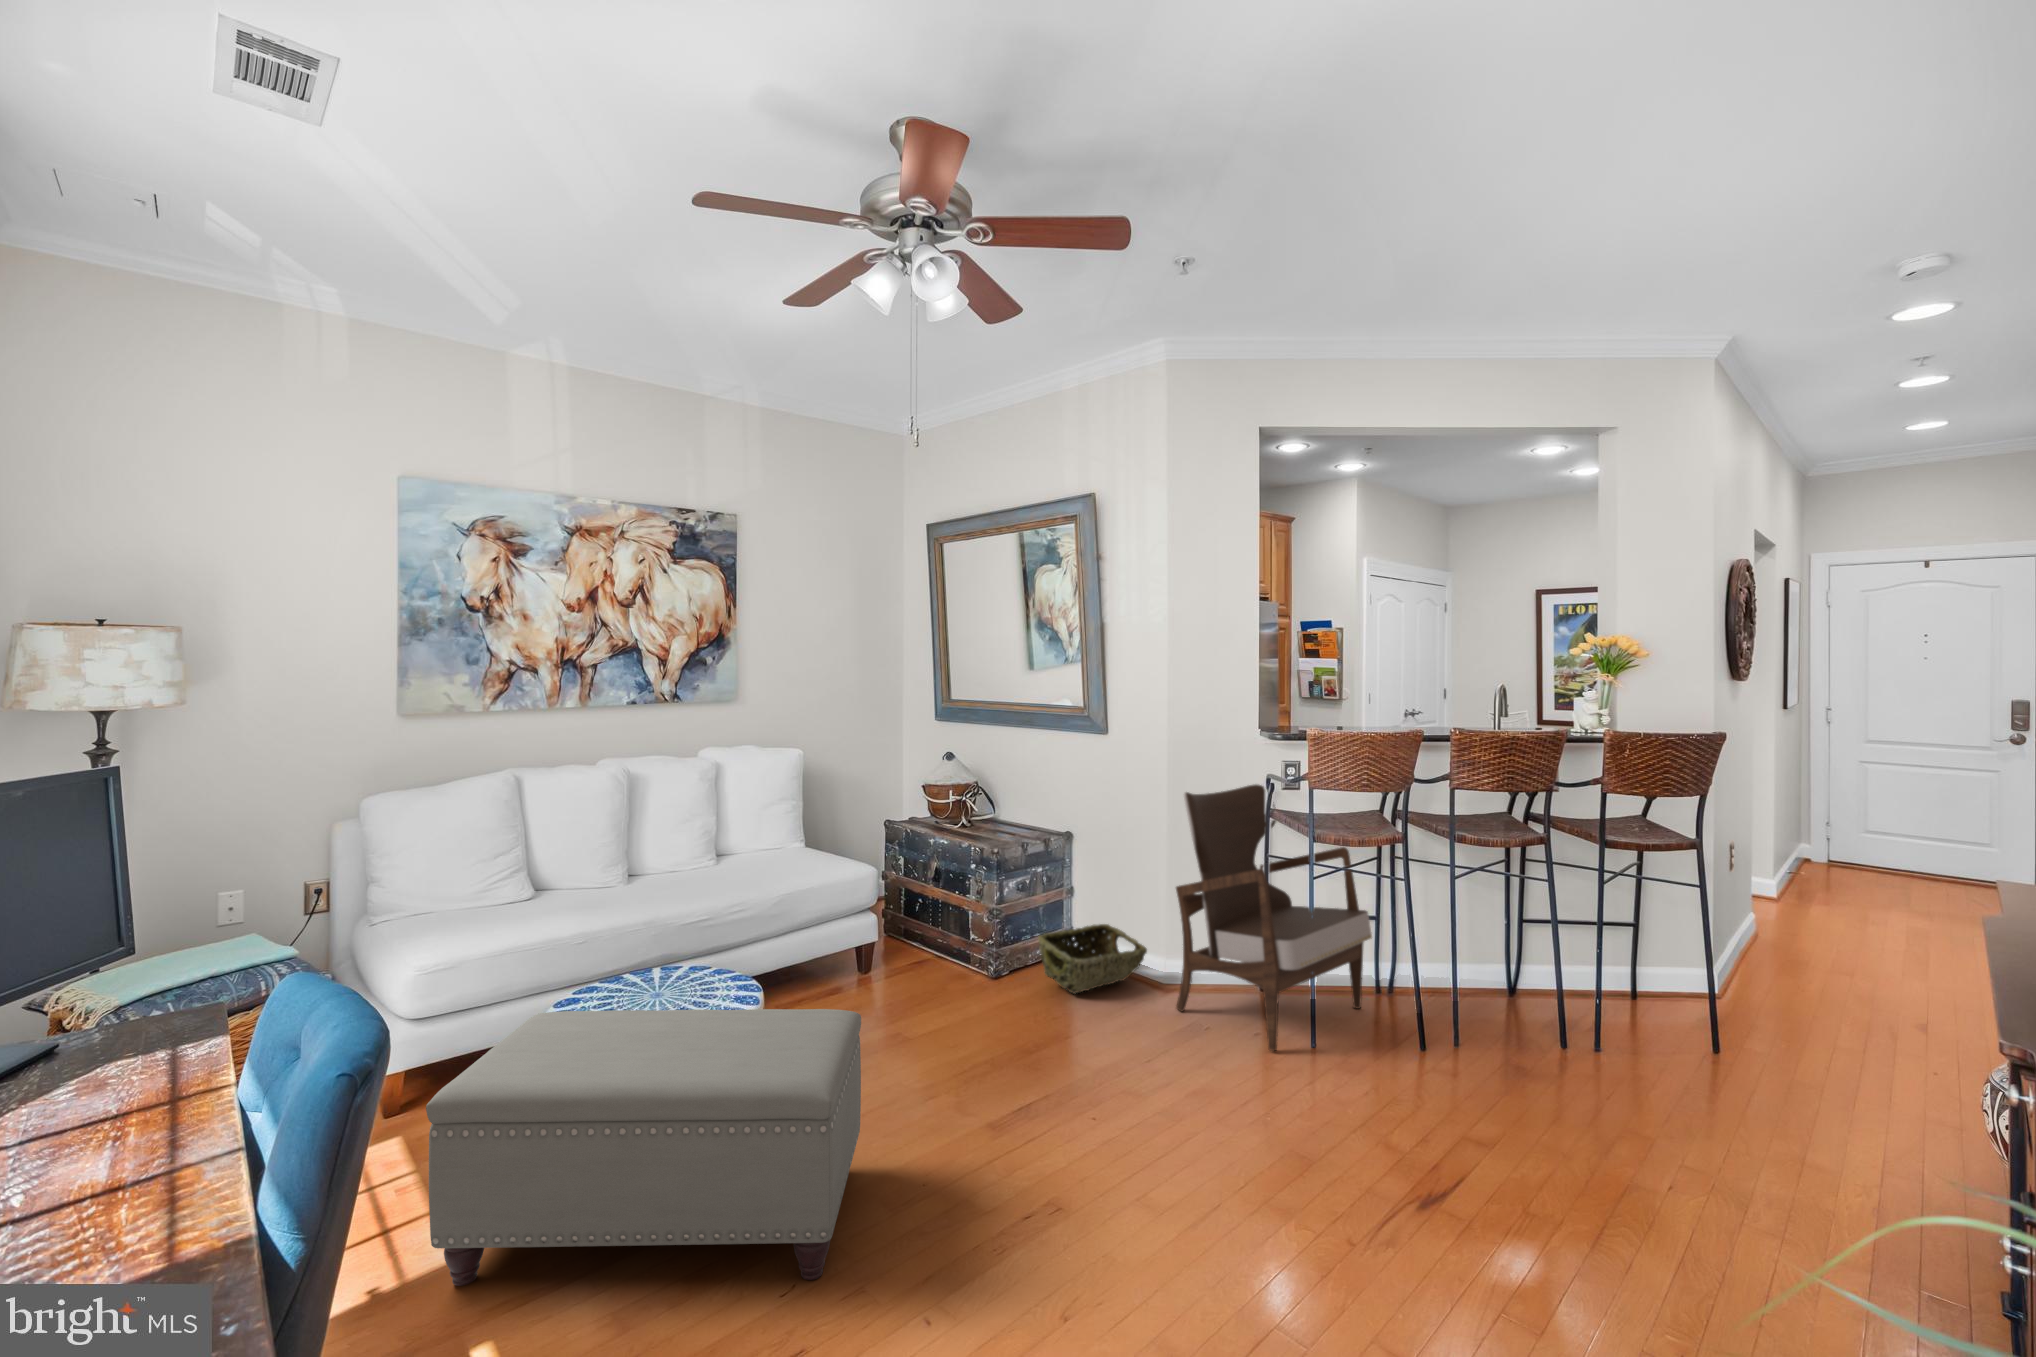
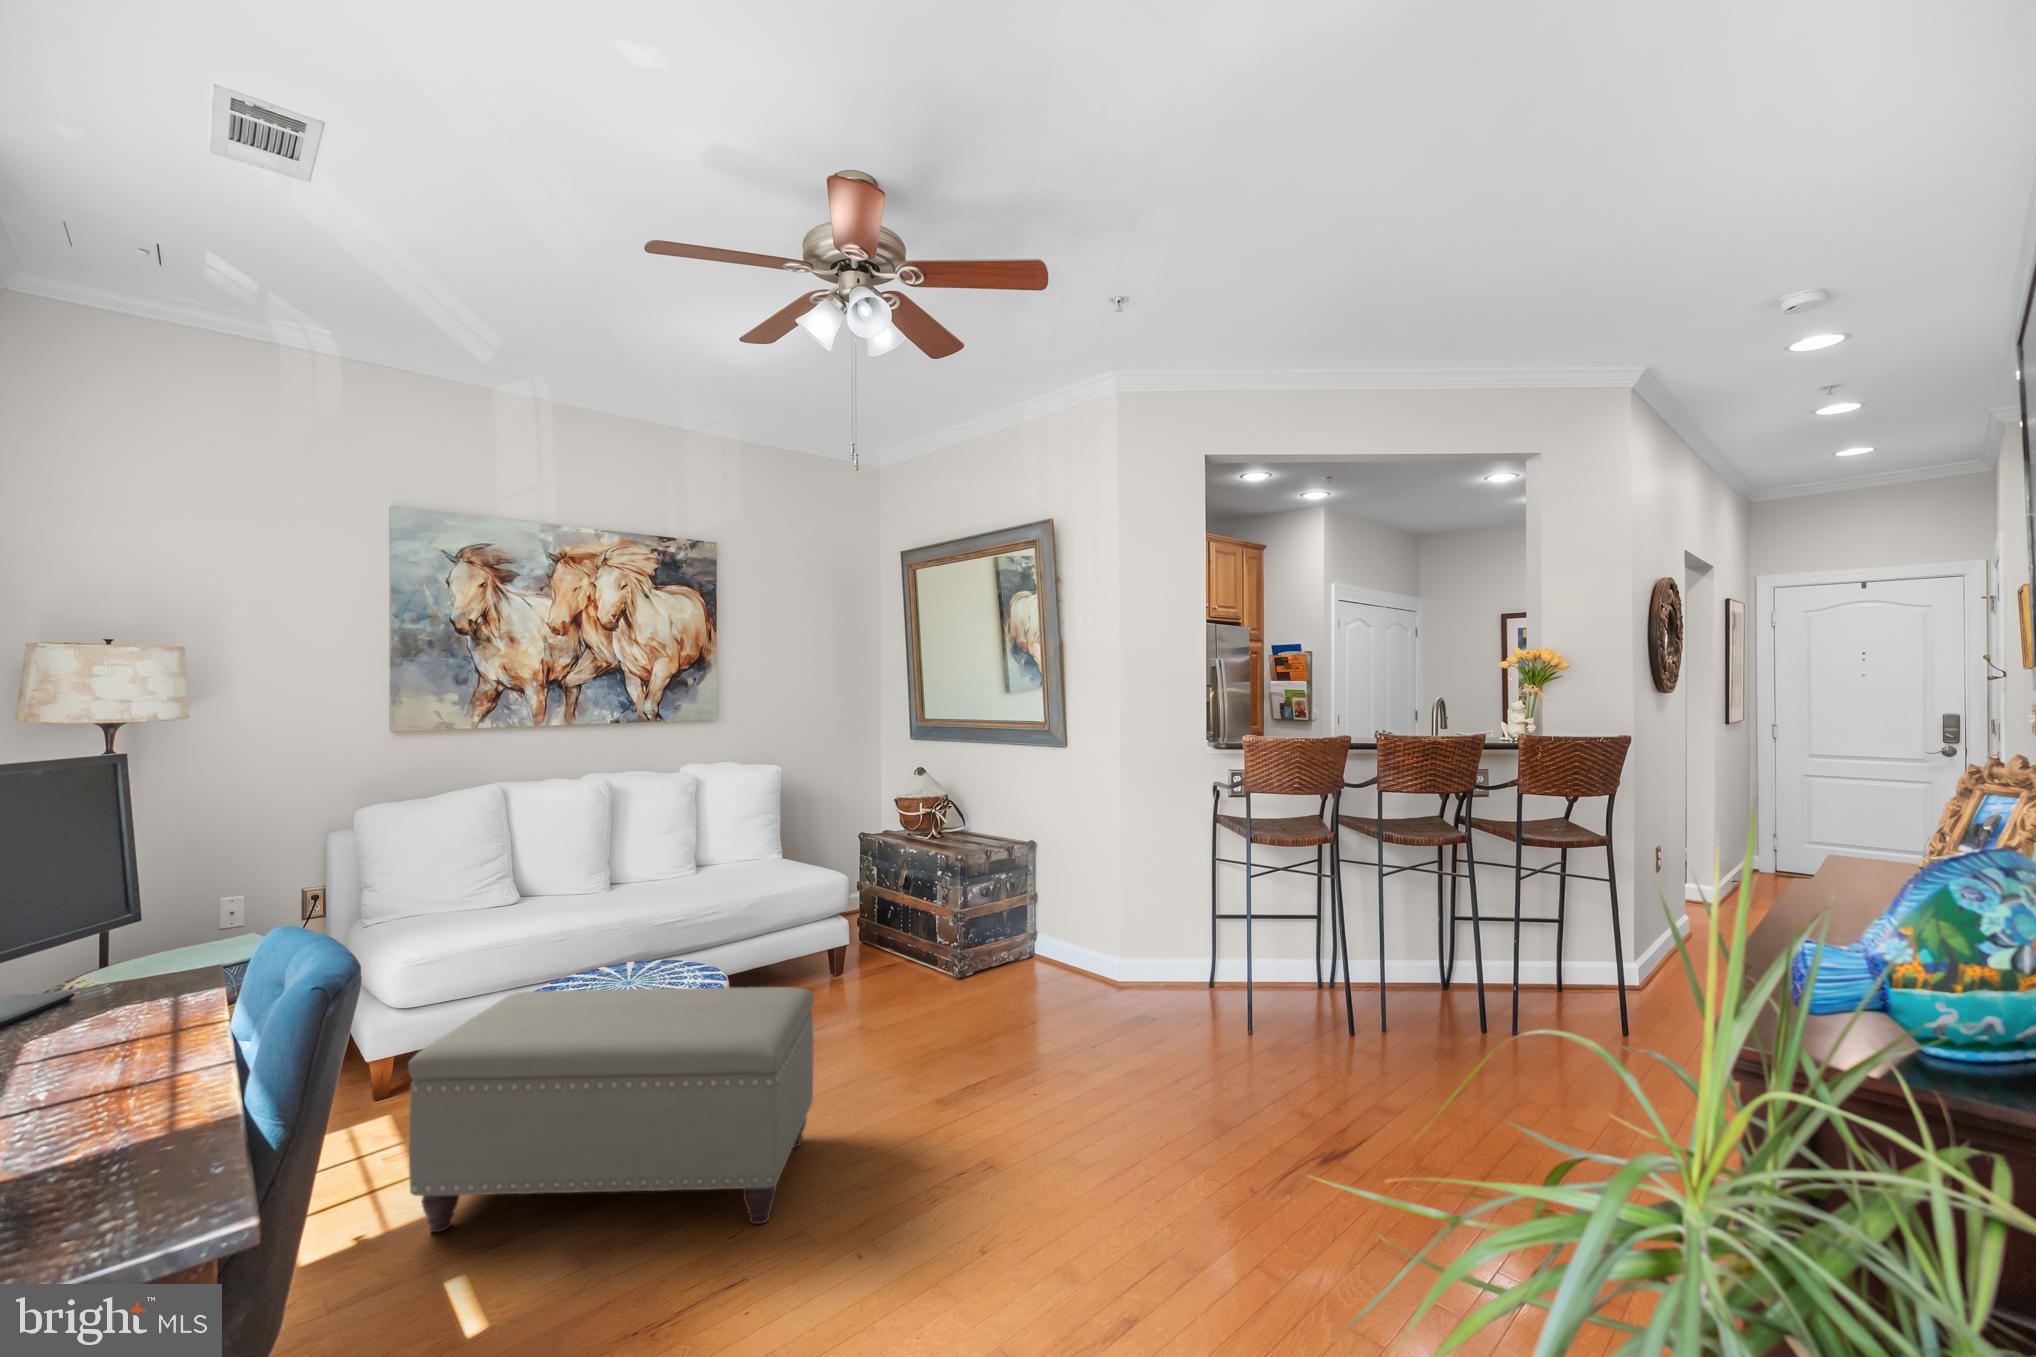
armchair: present [1176,784,1372,1051] -> none [1127,791,1313,1039]
woven basket: present [1038,924,1147,994] -> none [999,929,1105,993]

